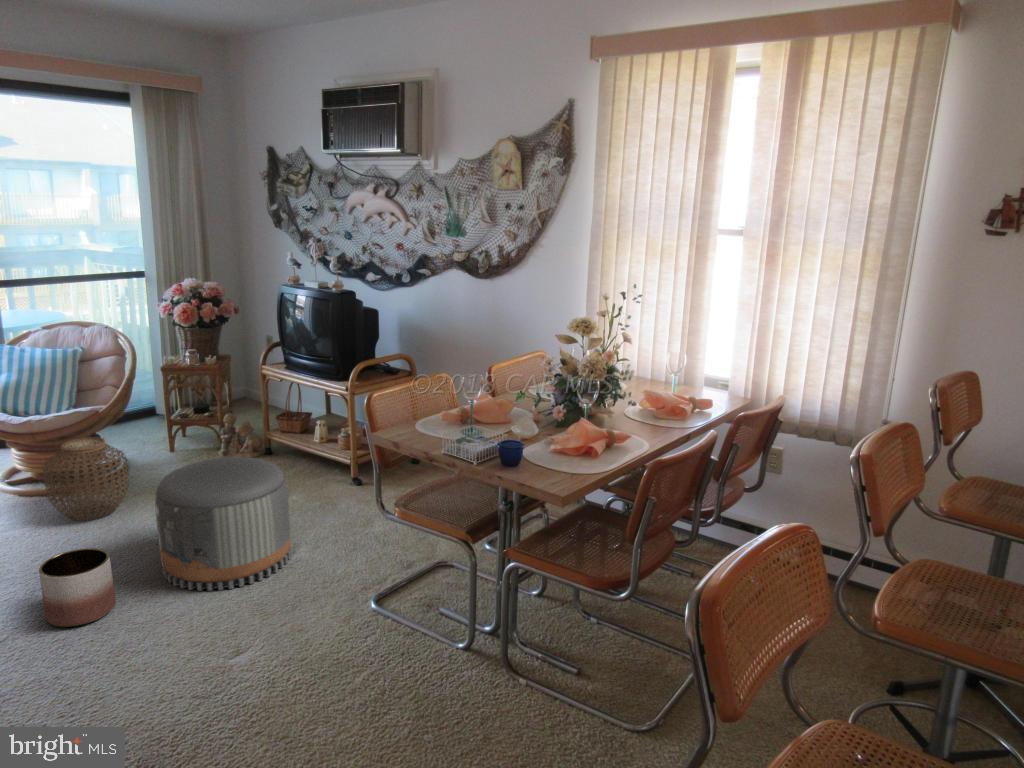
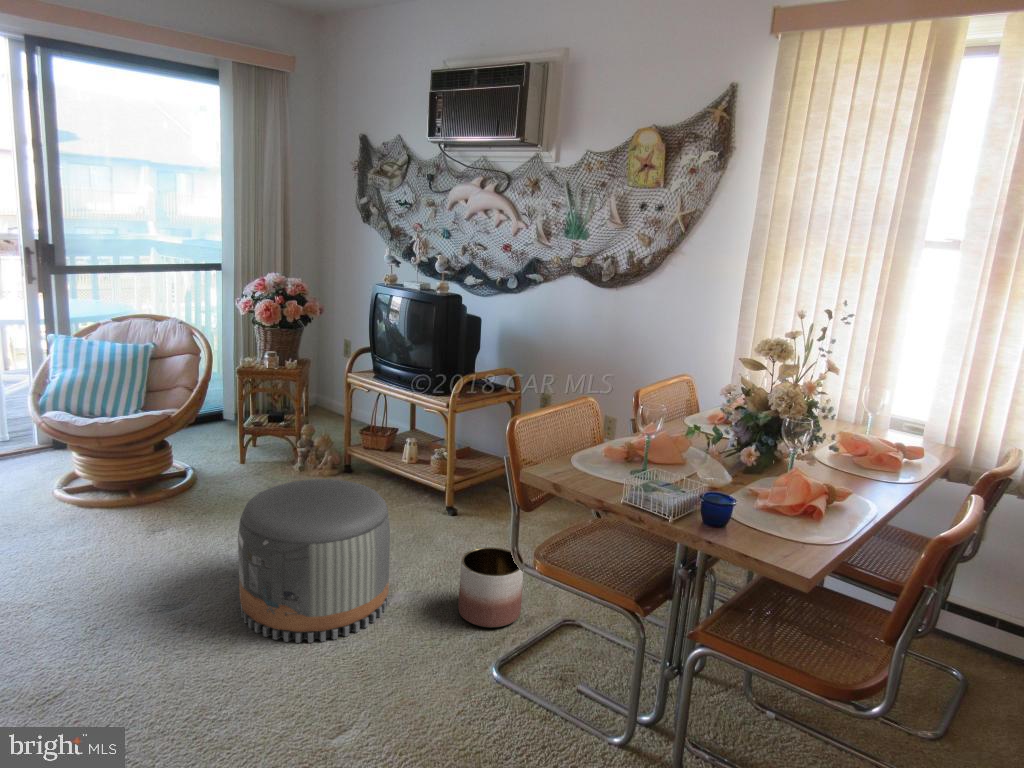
woven basket: present [43,437,129,521] -> none [108,445,201,541]
planter: present [39,548,116,627] -> present [458,547,523,628]

